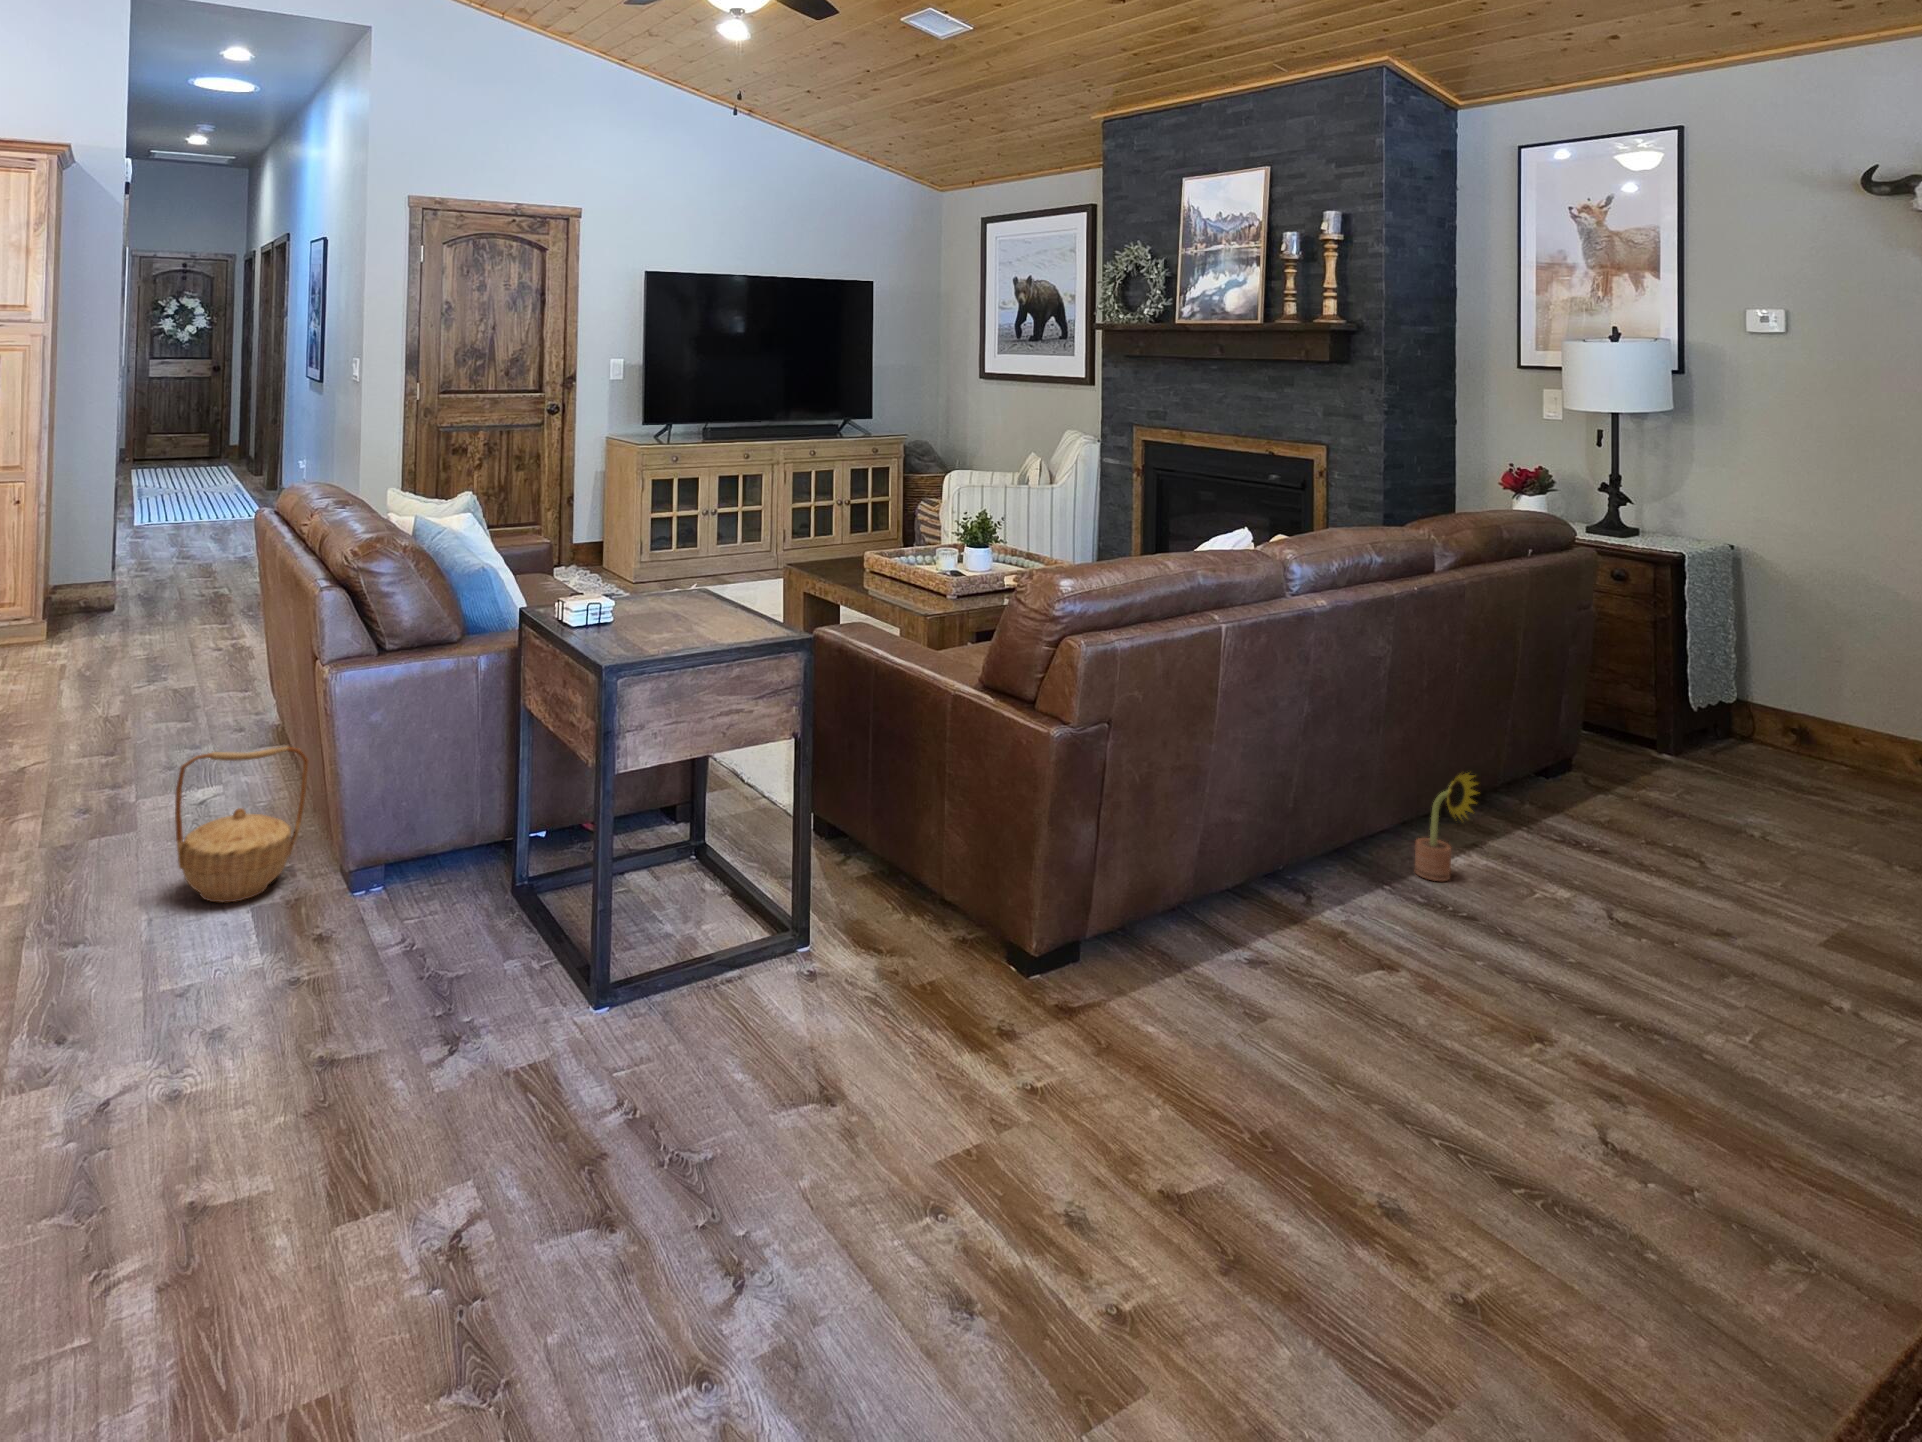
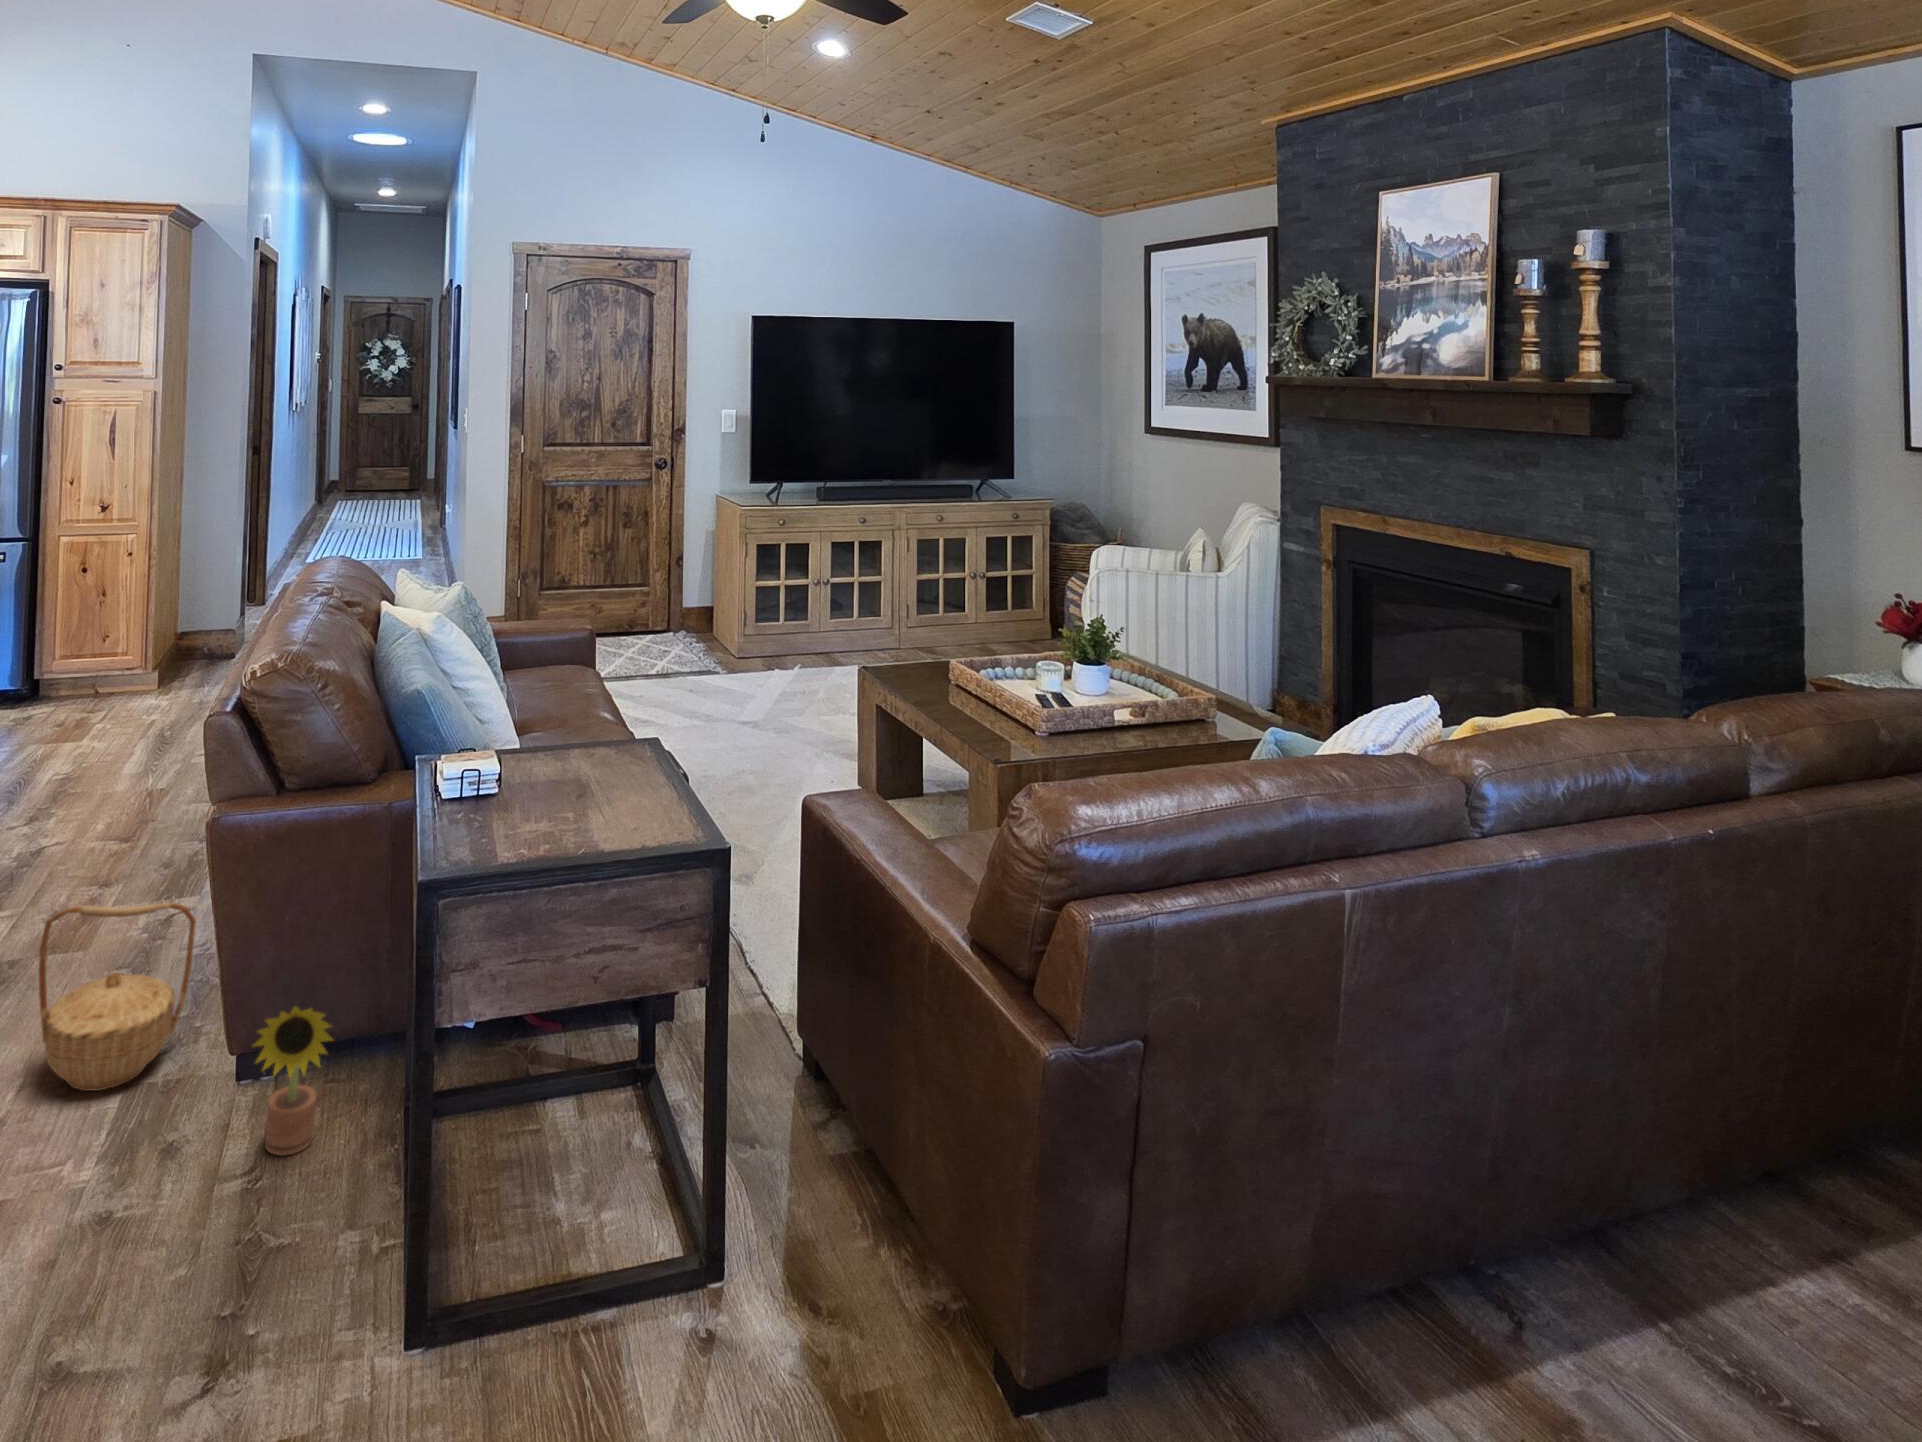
decorative plant: present [1415,773,1478,881] -> present [253,1007,333,1155]

